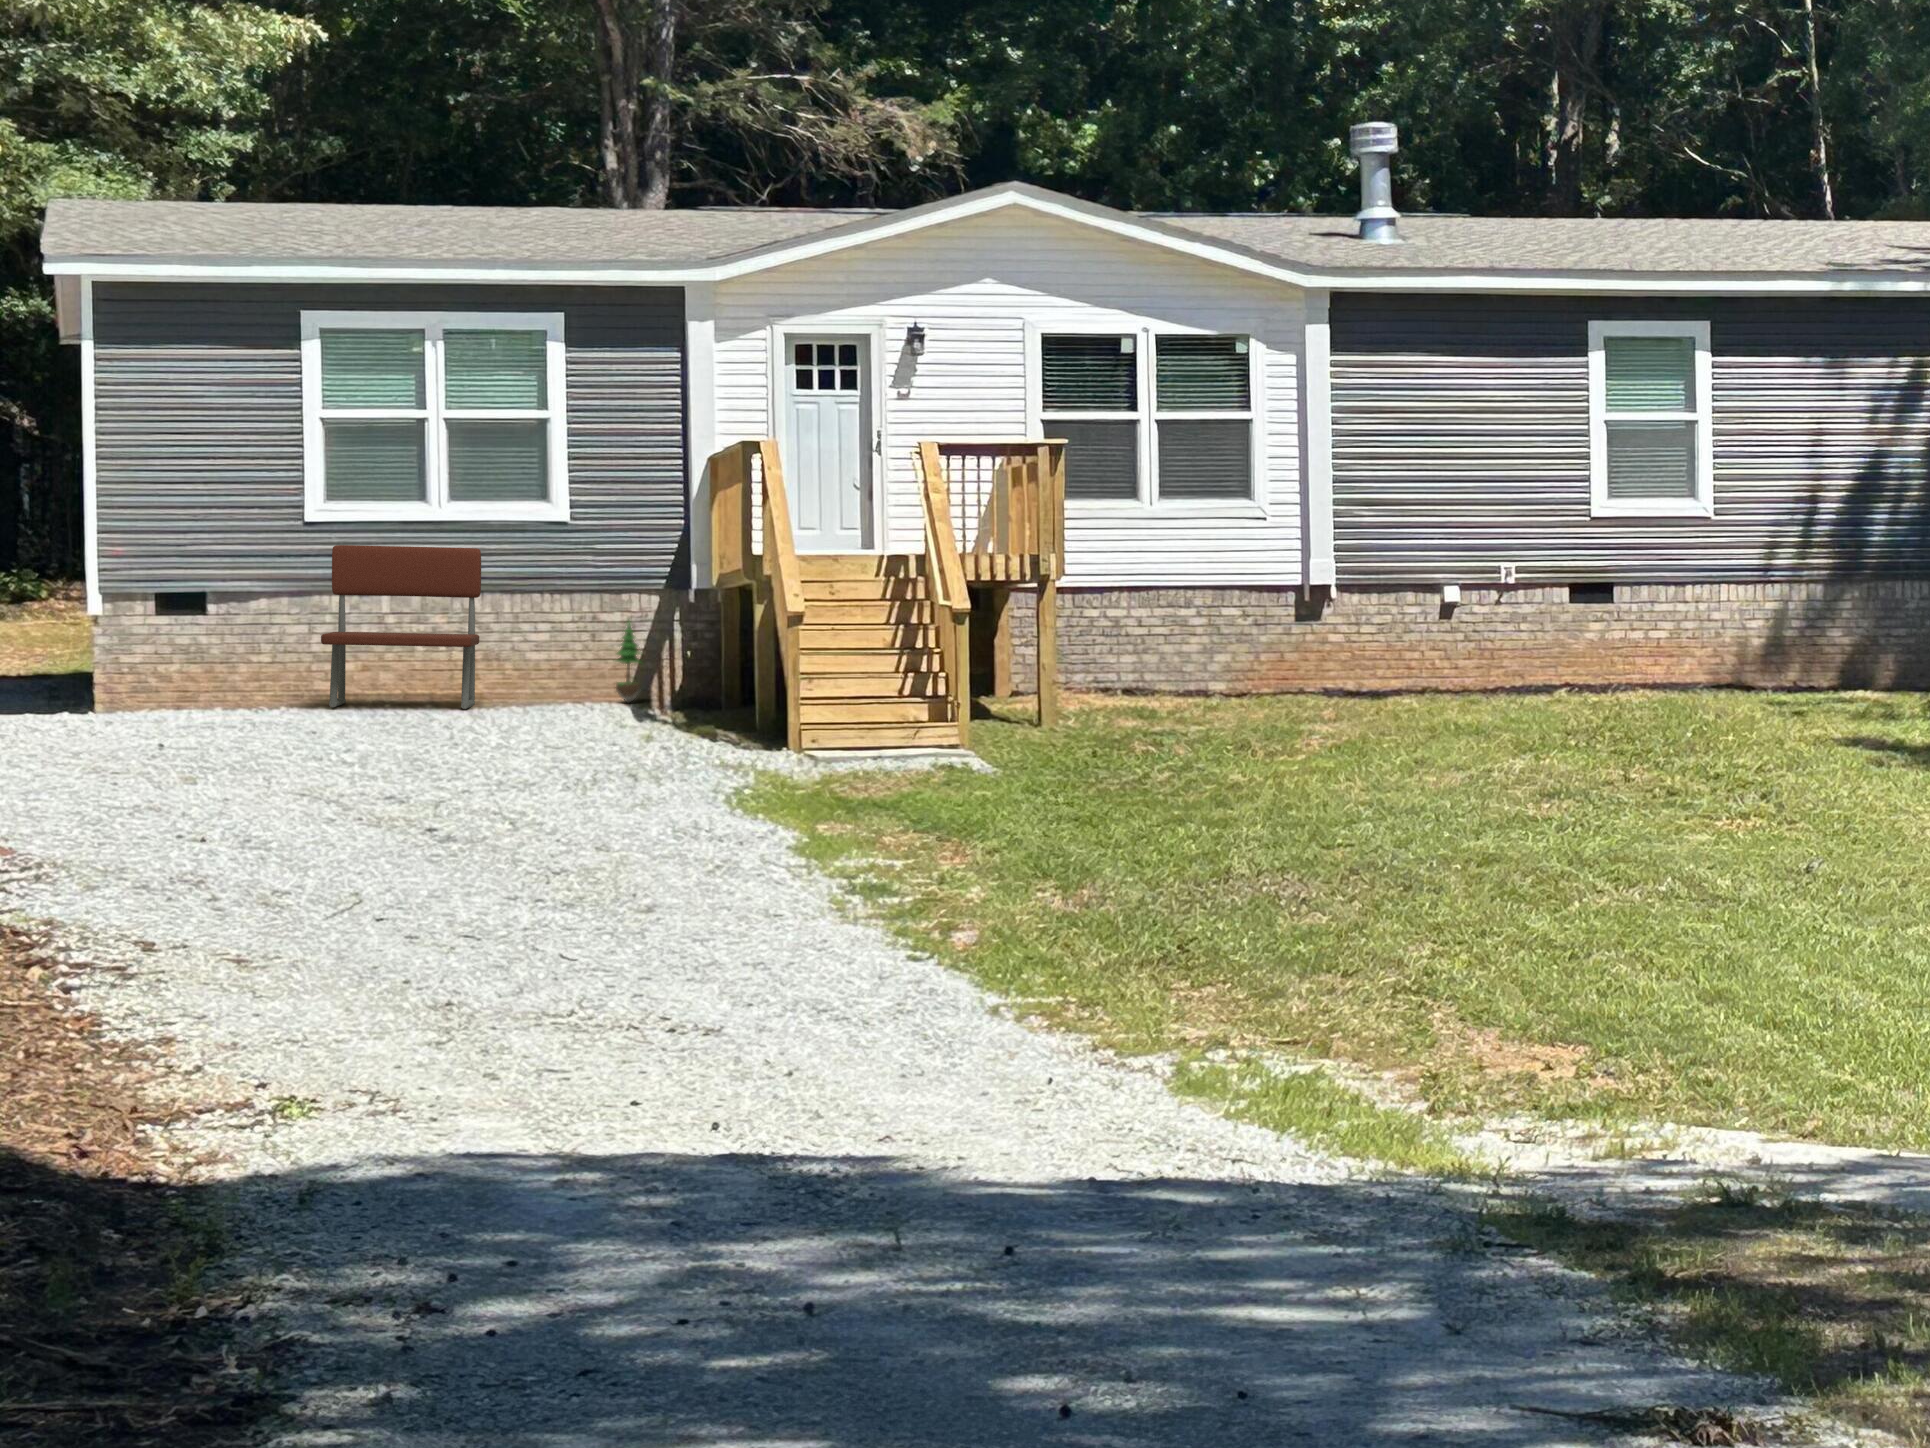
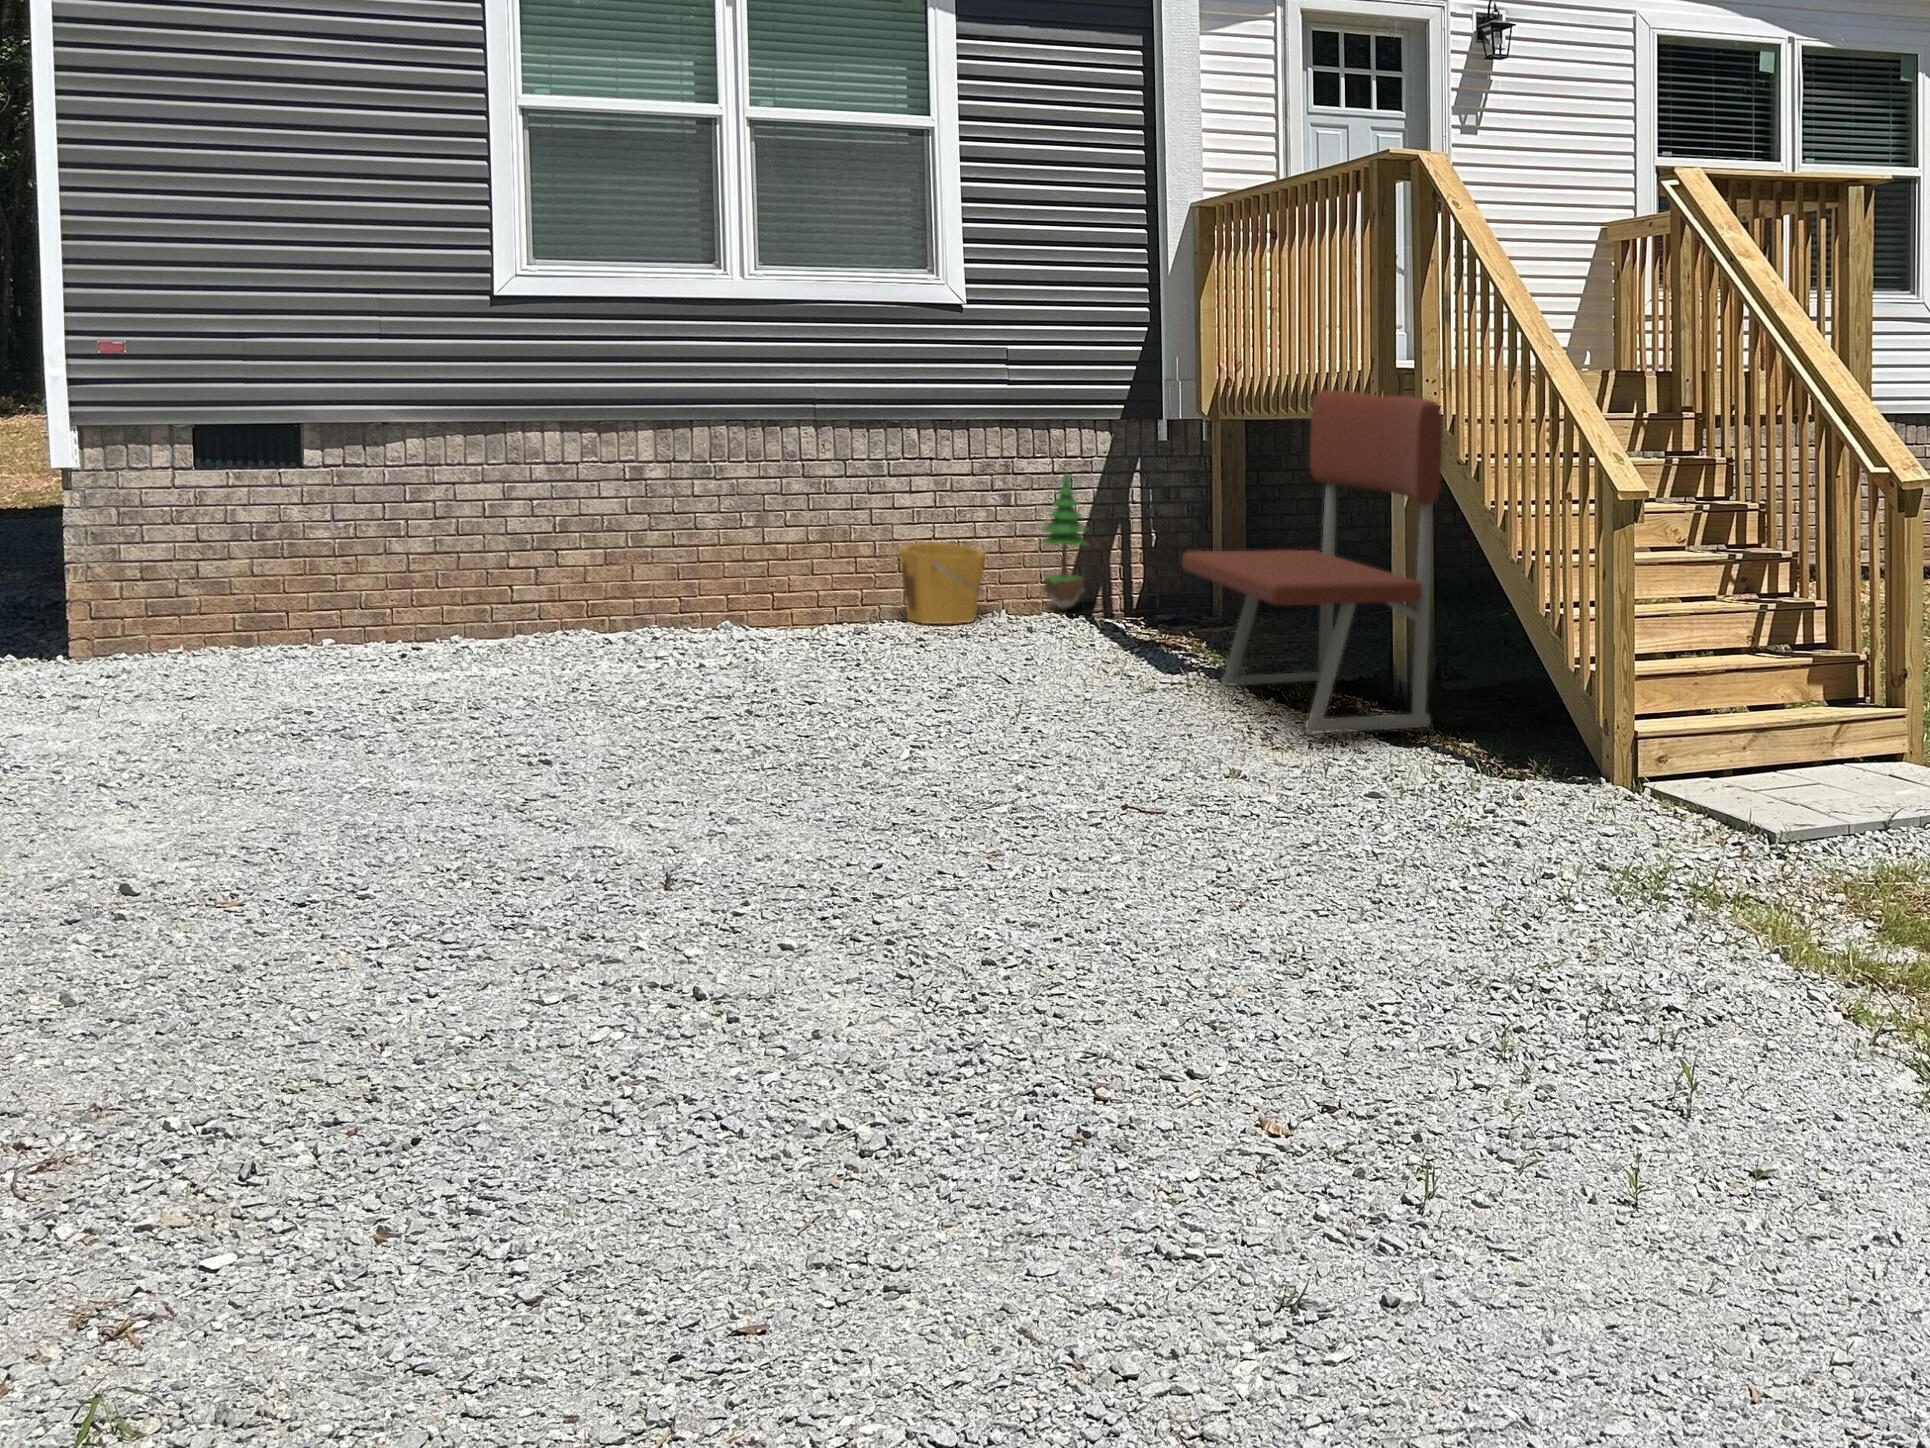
bench: present [321,545,481,709] -> present [1182,390,1442,734]
bucket: none [527,661,579,706] -> present [899,542,987,624]

